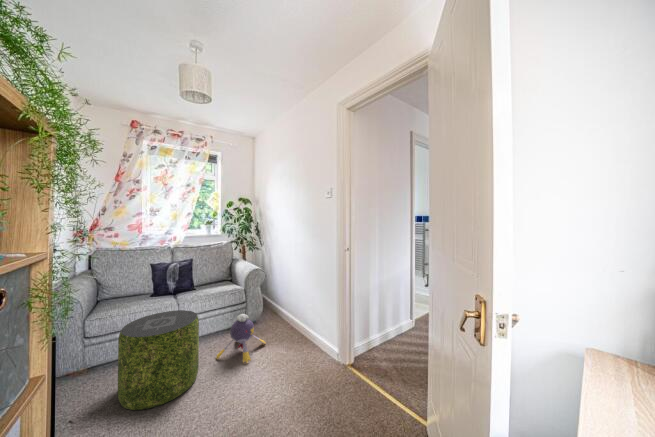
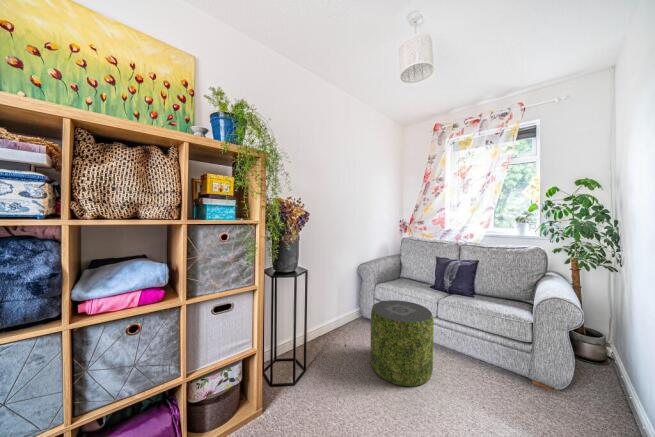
plush toy: present [216,314,265,363] -> none [457,348,540,421]

